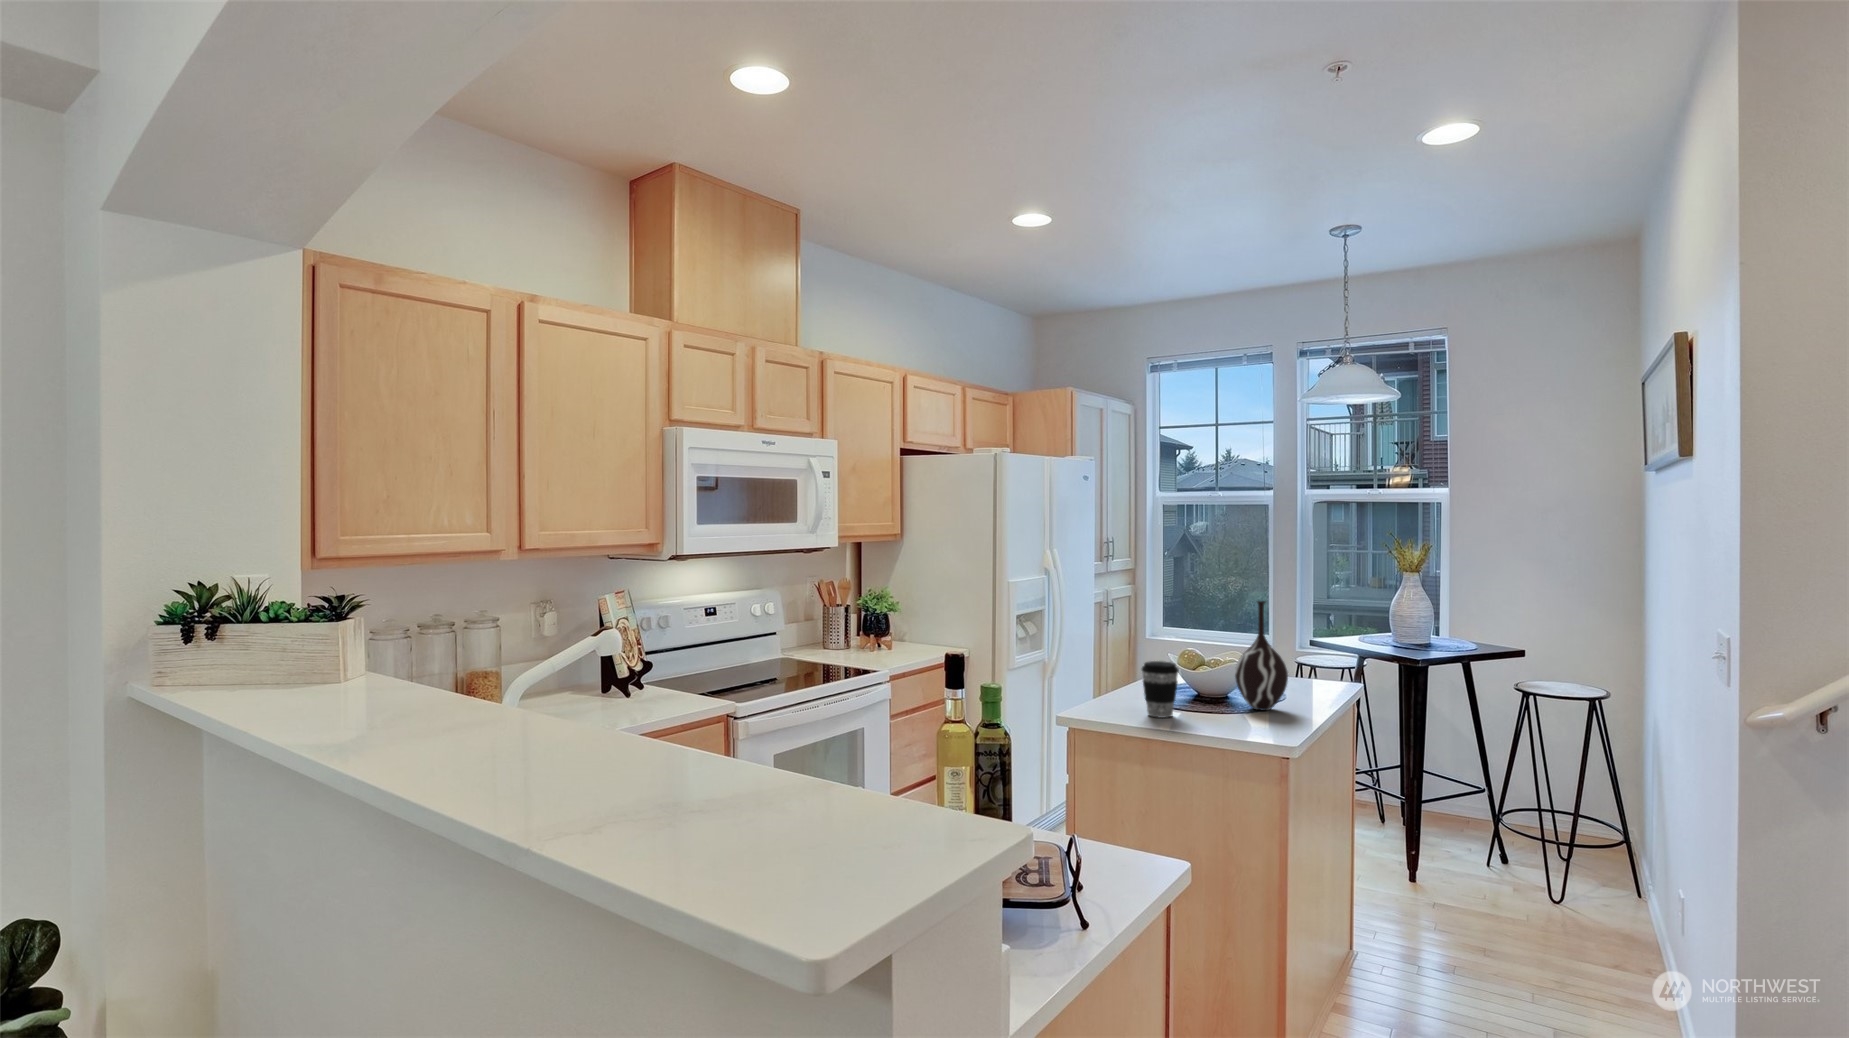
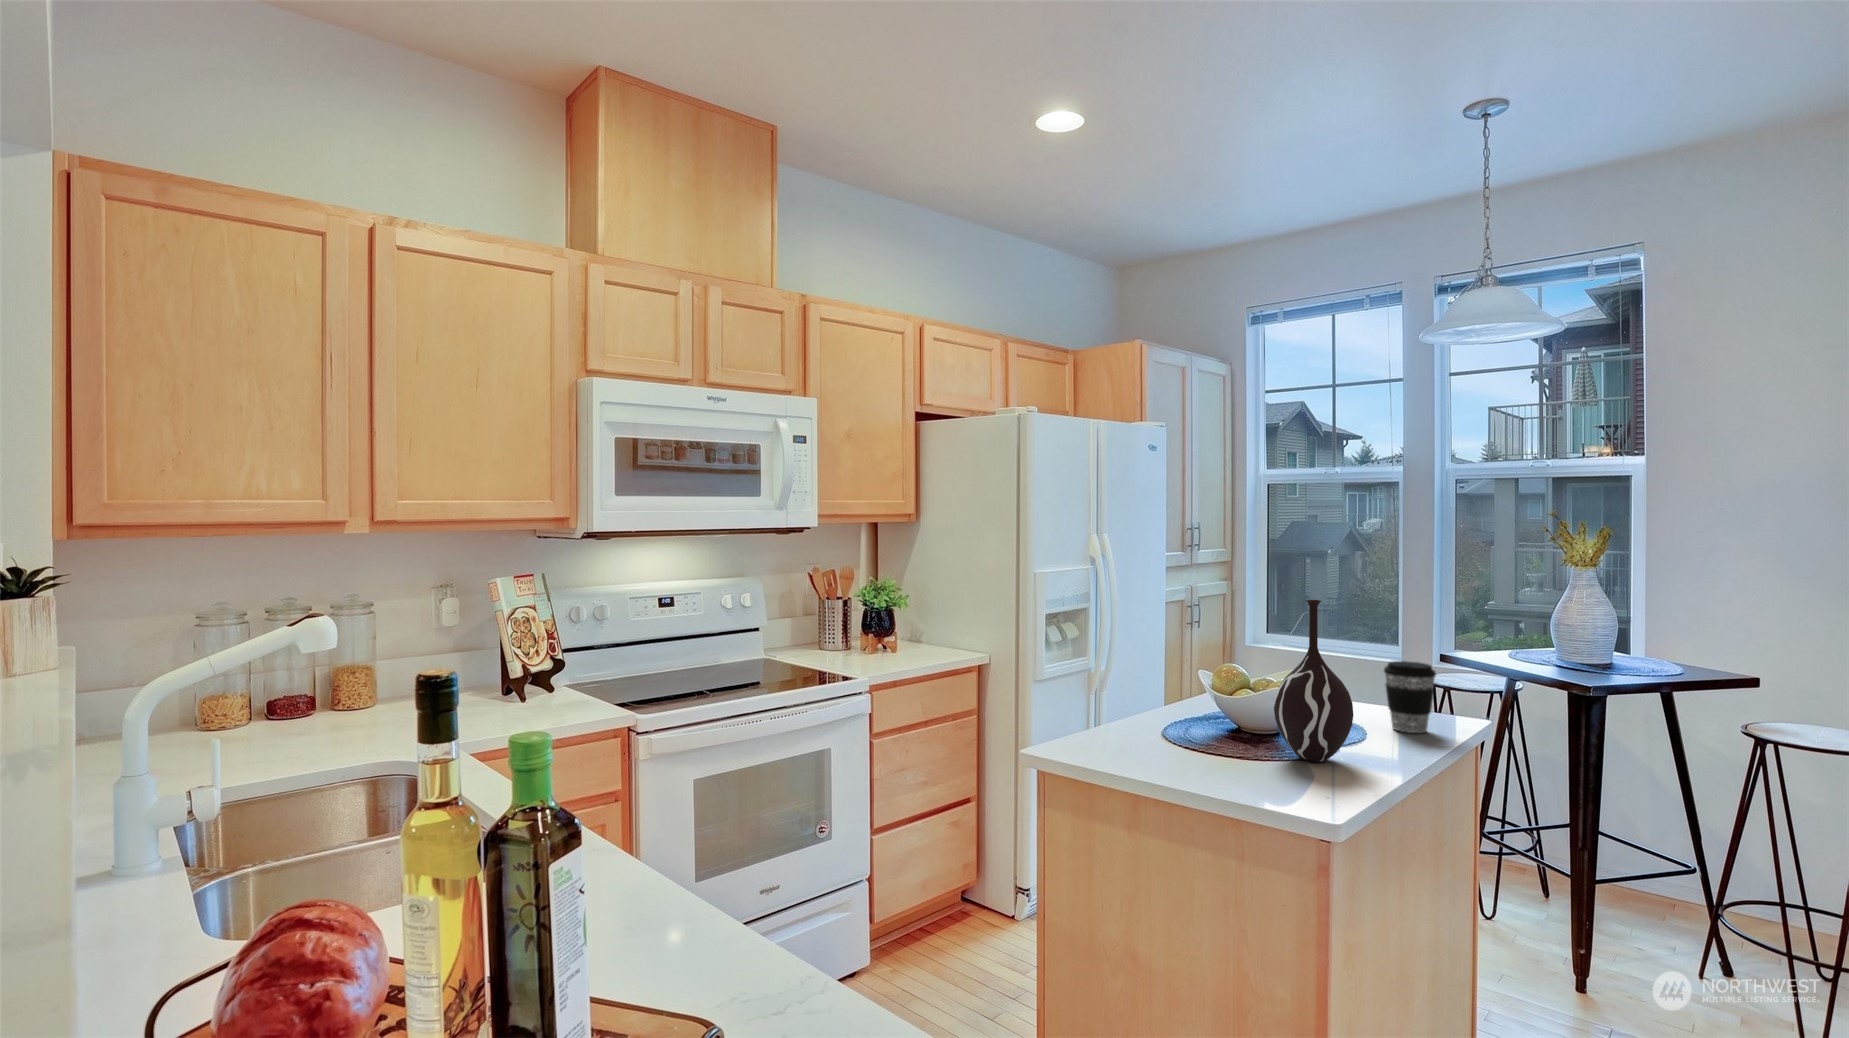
coffee cup: present [1142,661,1179,718] -> present [1384,661,1436,733]

